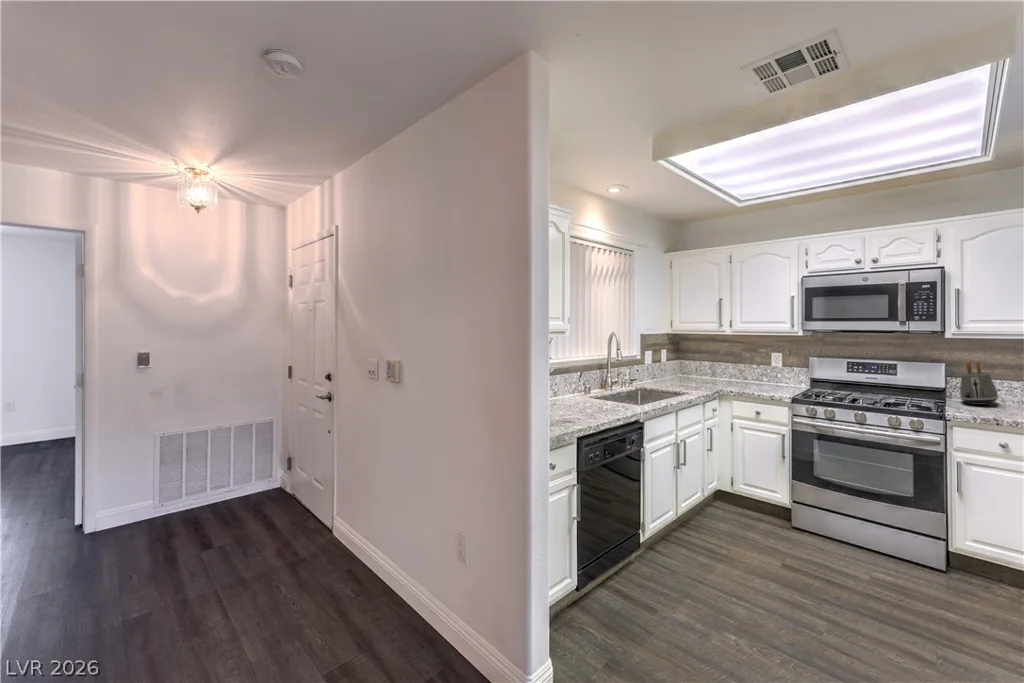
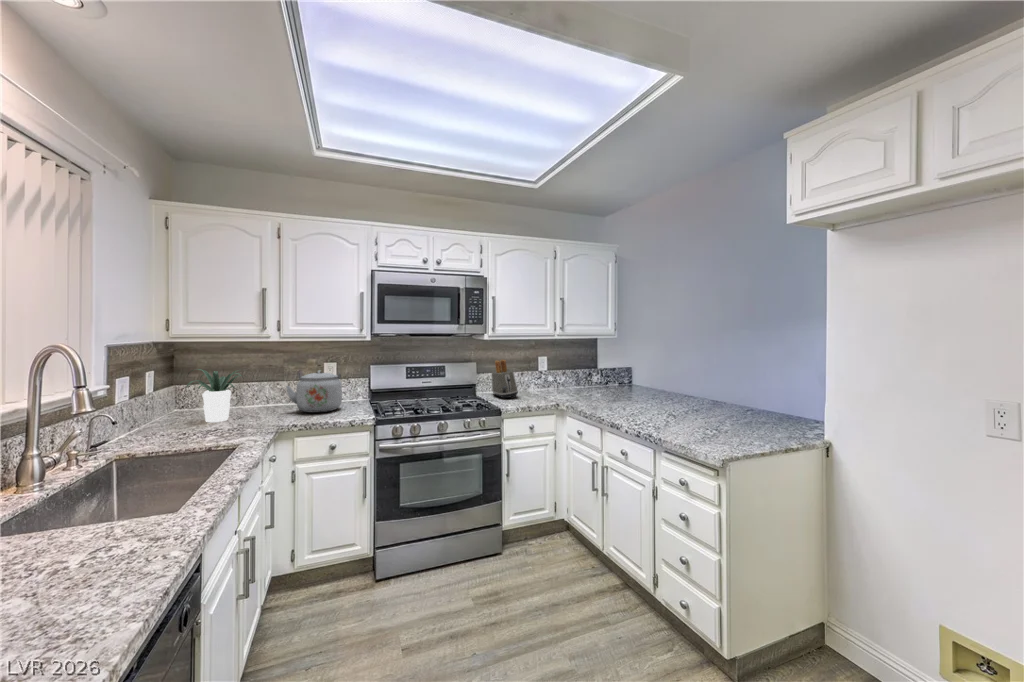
potted plant: none [675,351,715,384] -> present [186,369,243,422]
kettle: none [735,357,780,388] -> present [286,370,342,413]

